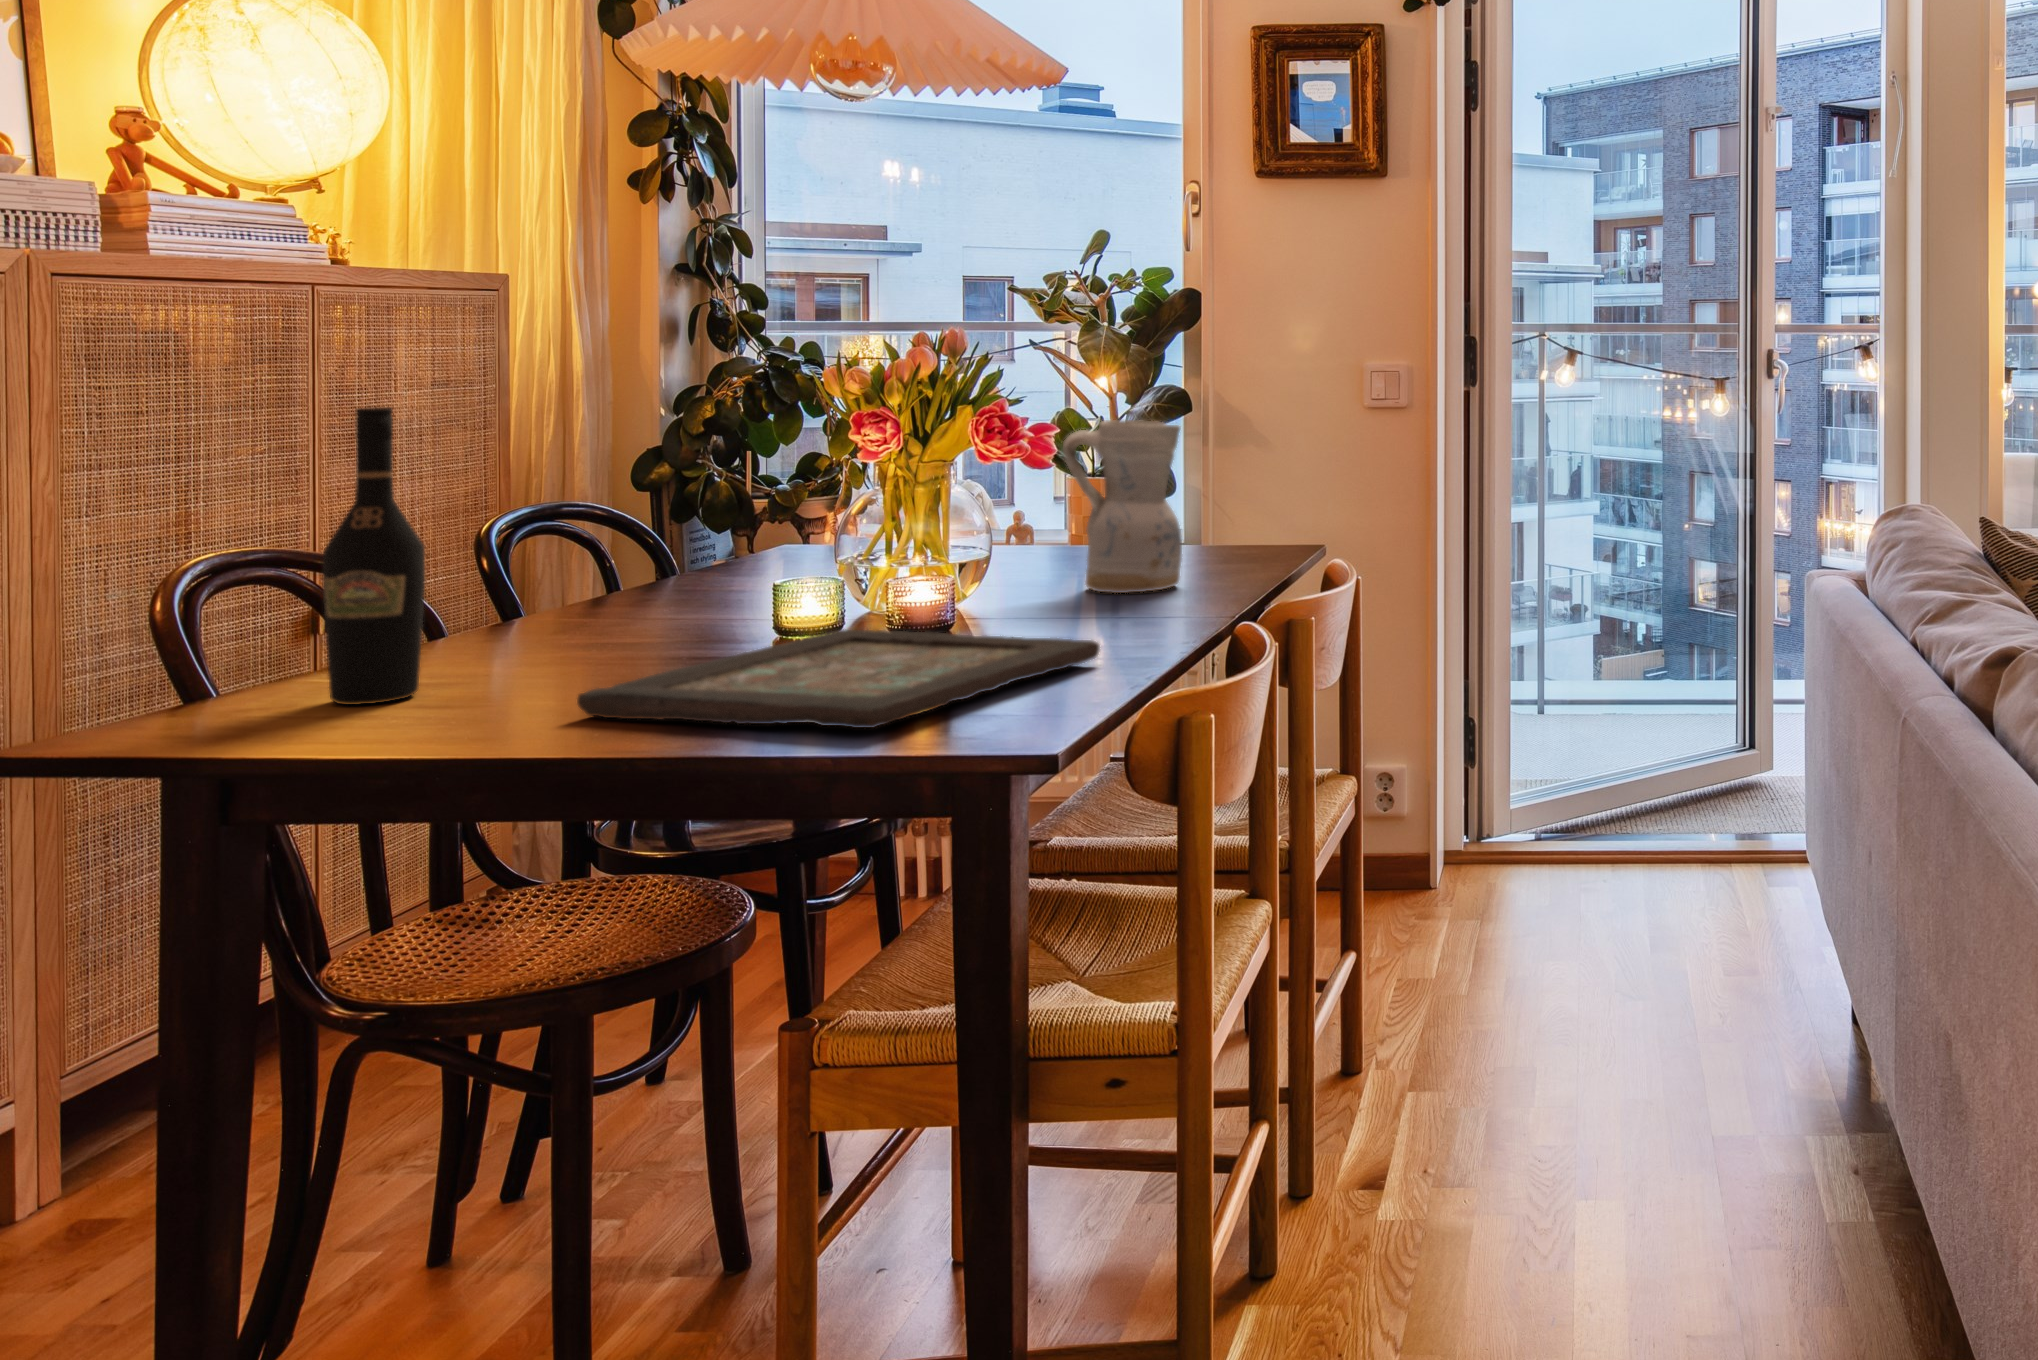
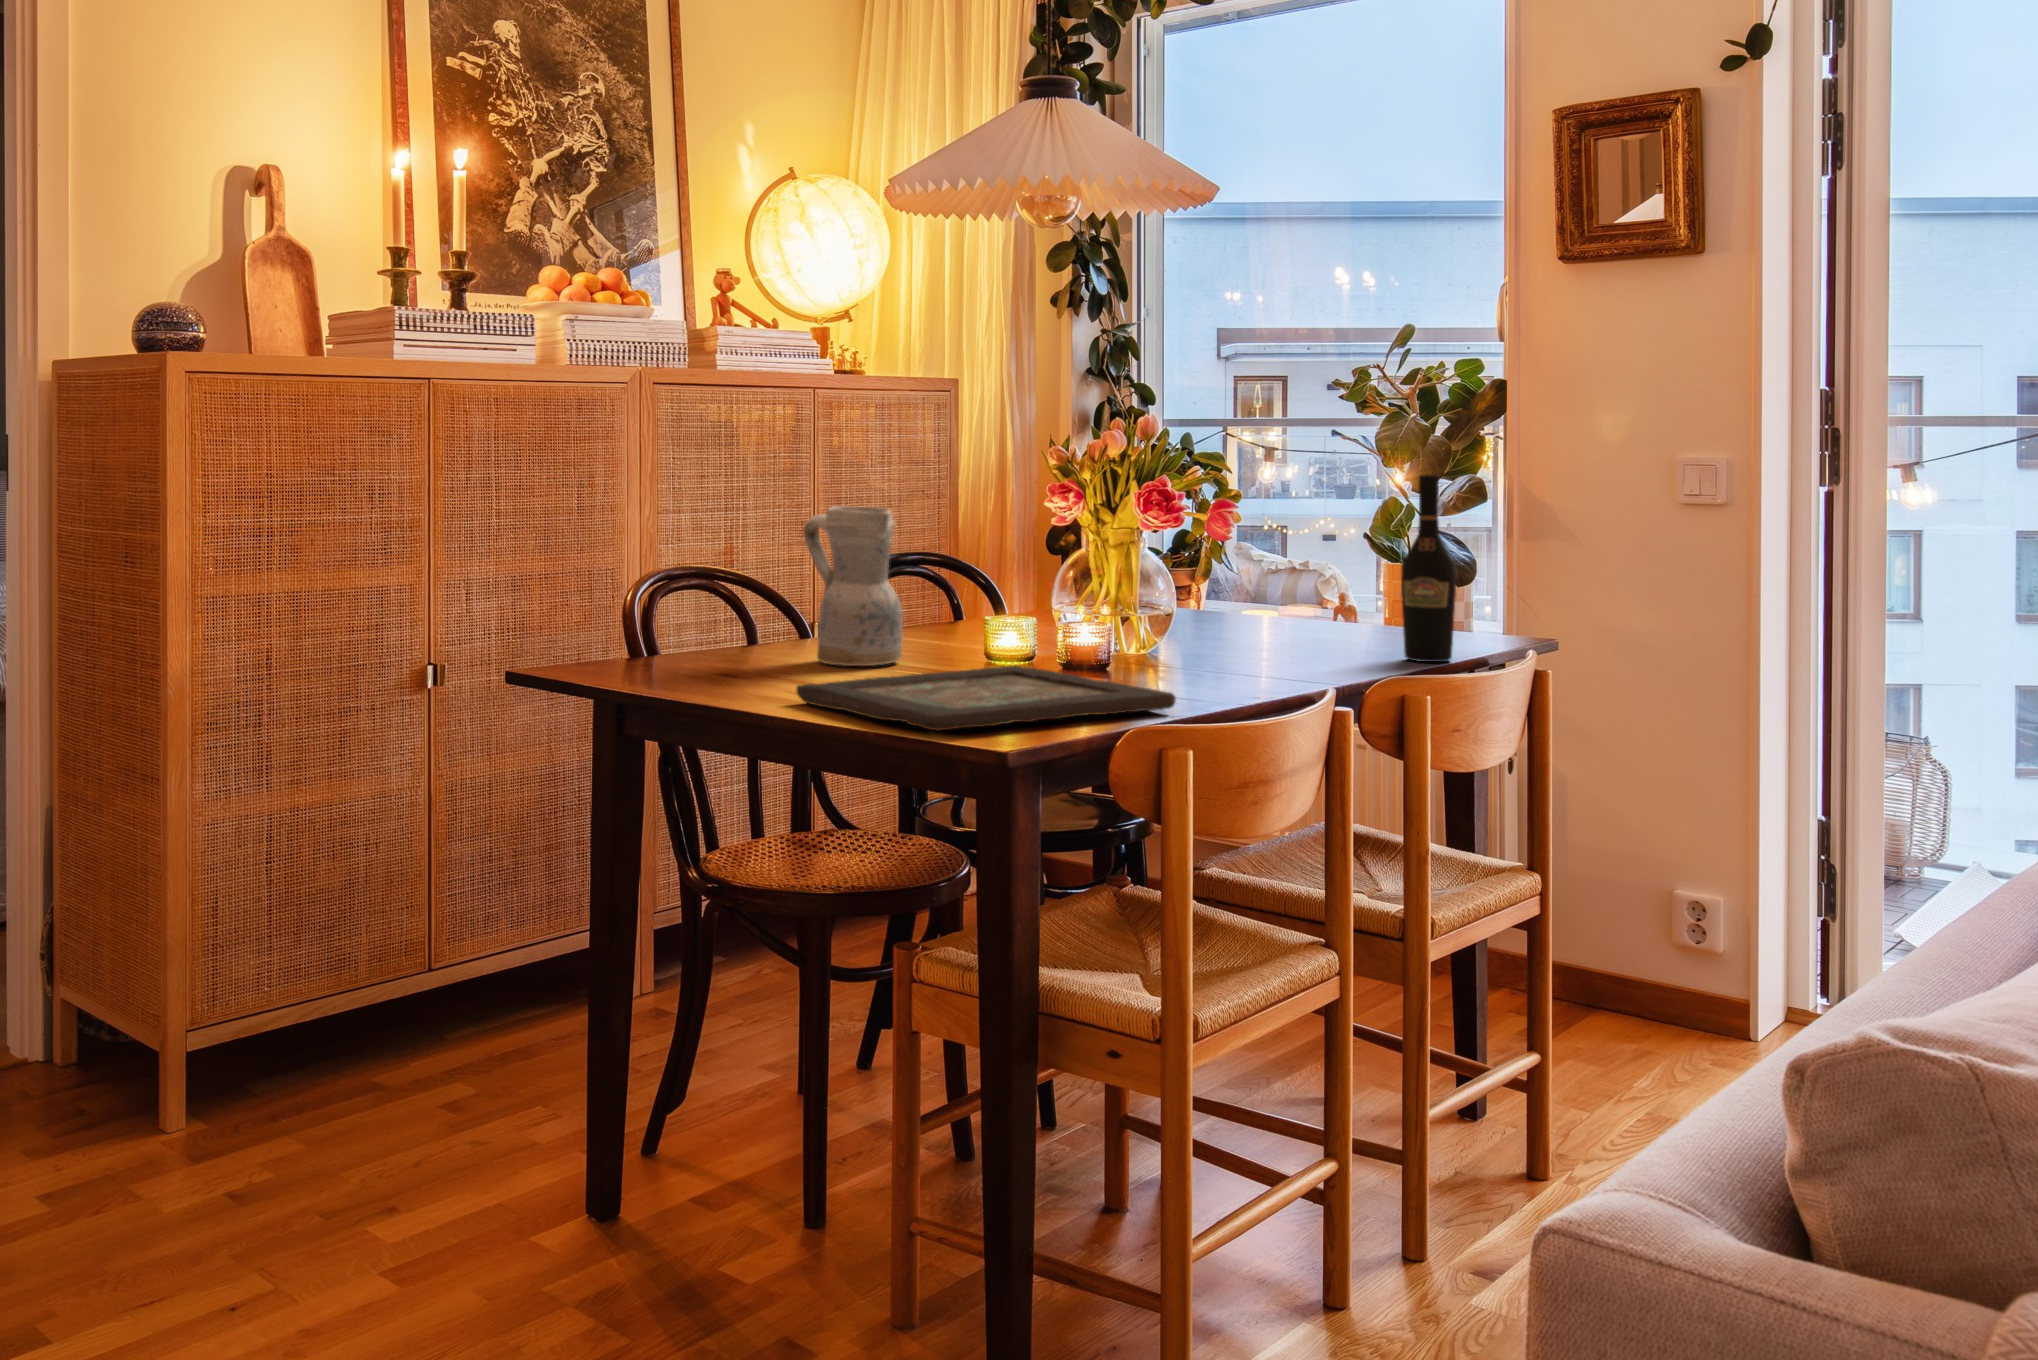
wine bottle: present [323,407,425,705] -> present [1401,475,1456,662]
ceramic pitcher: present [1063,420,1182,593] -> present [803,506,903,666]

